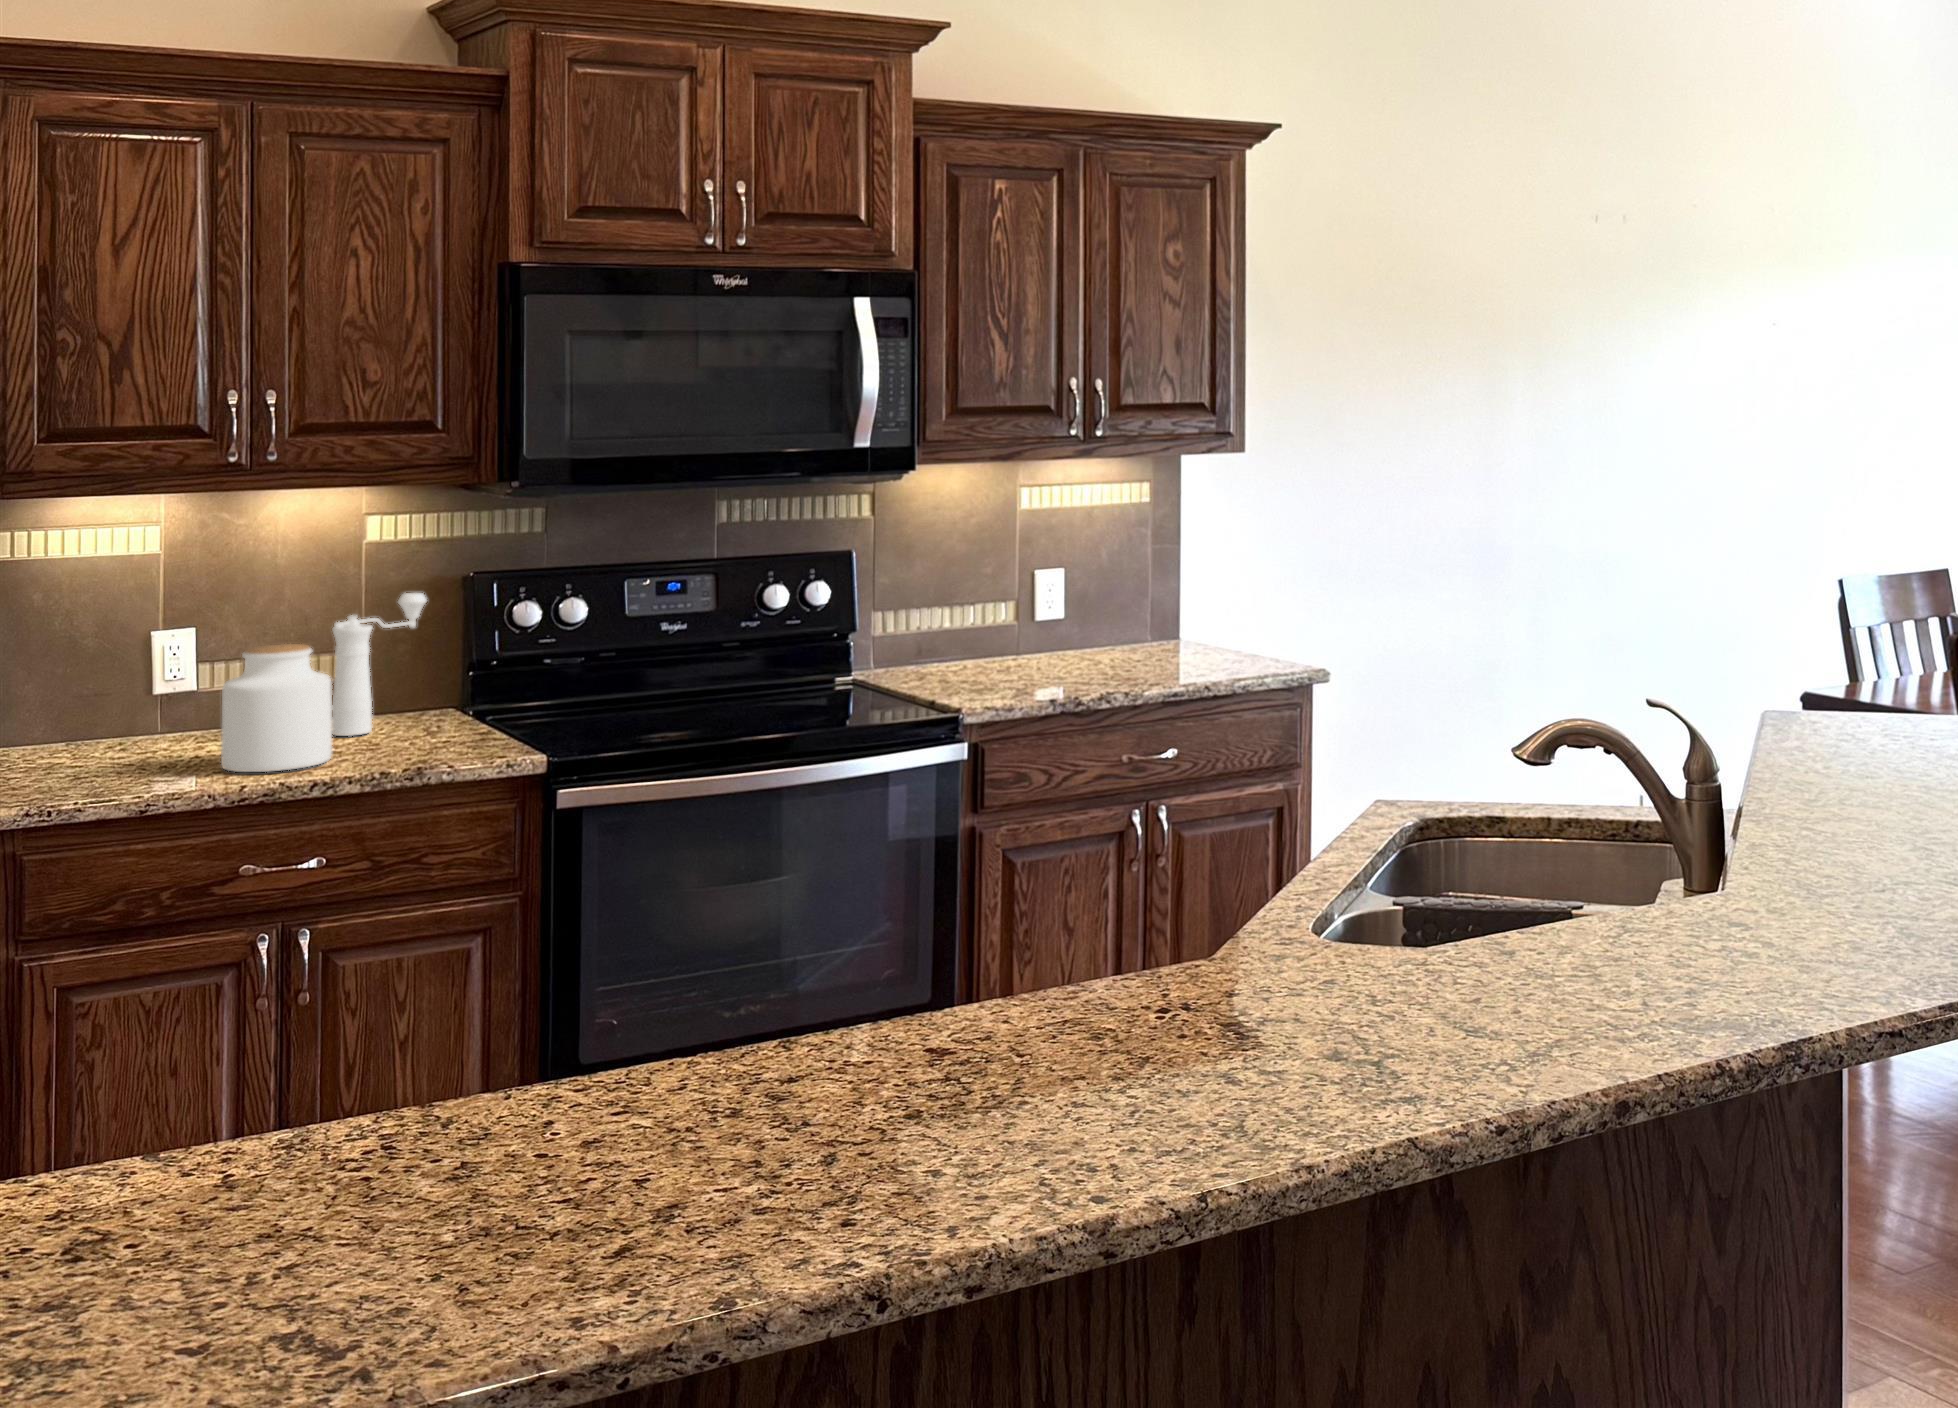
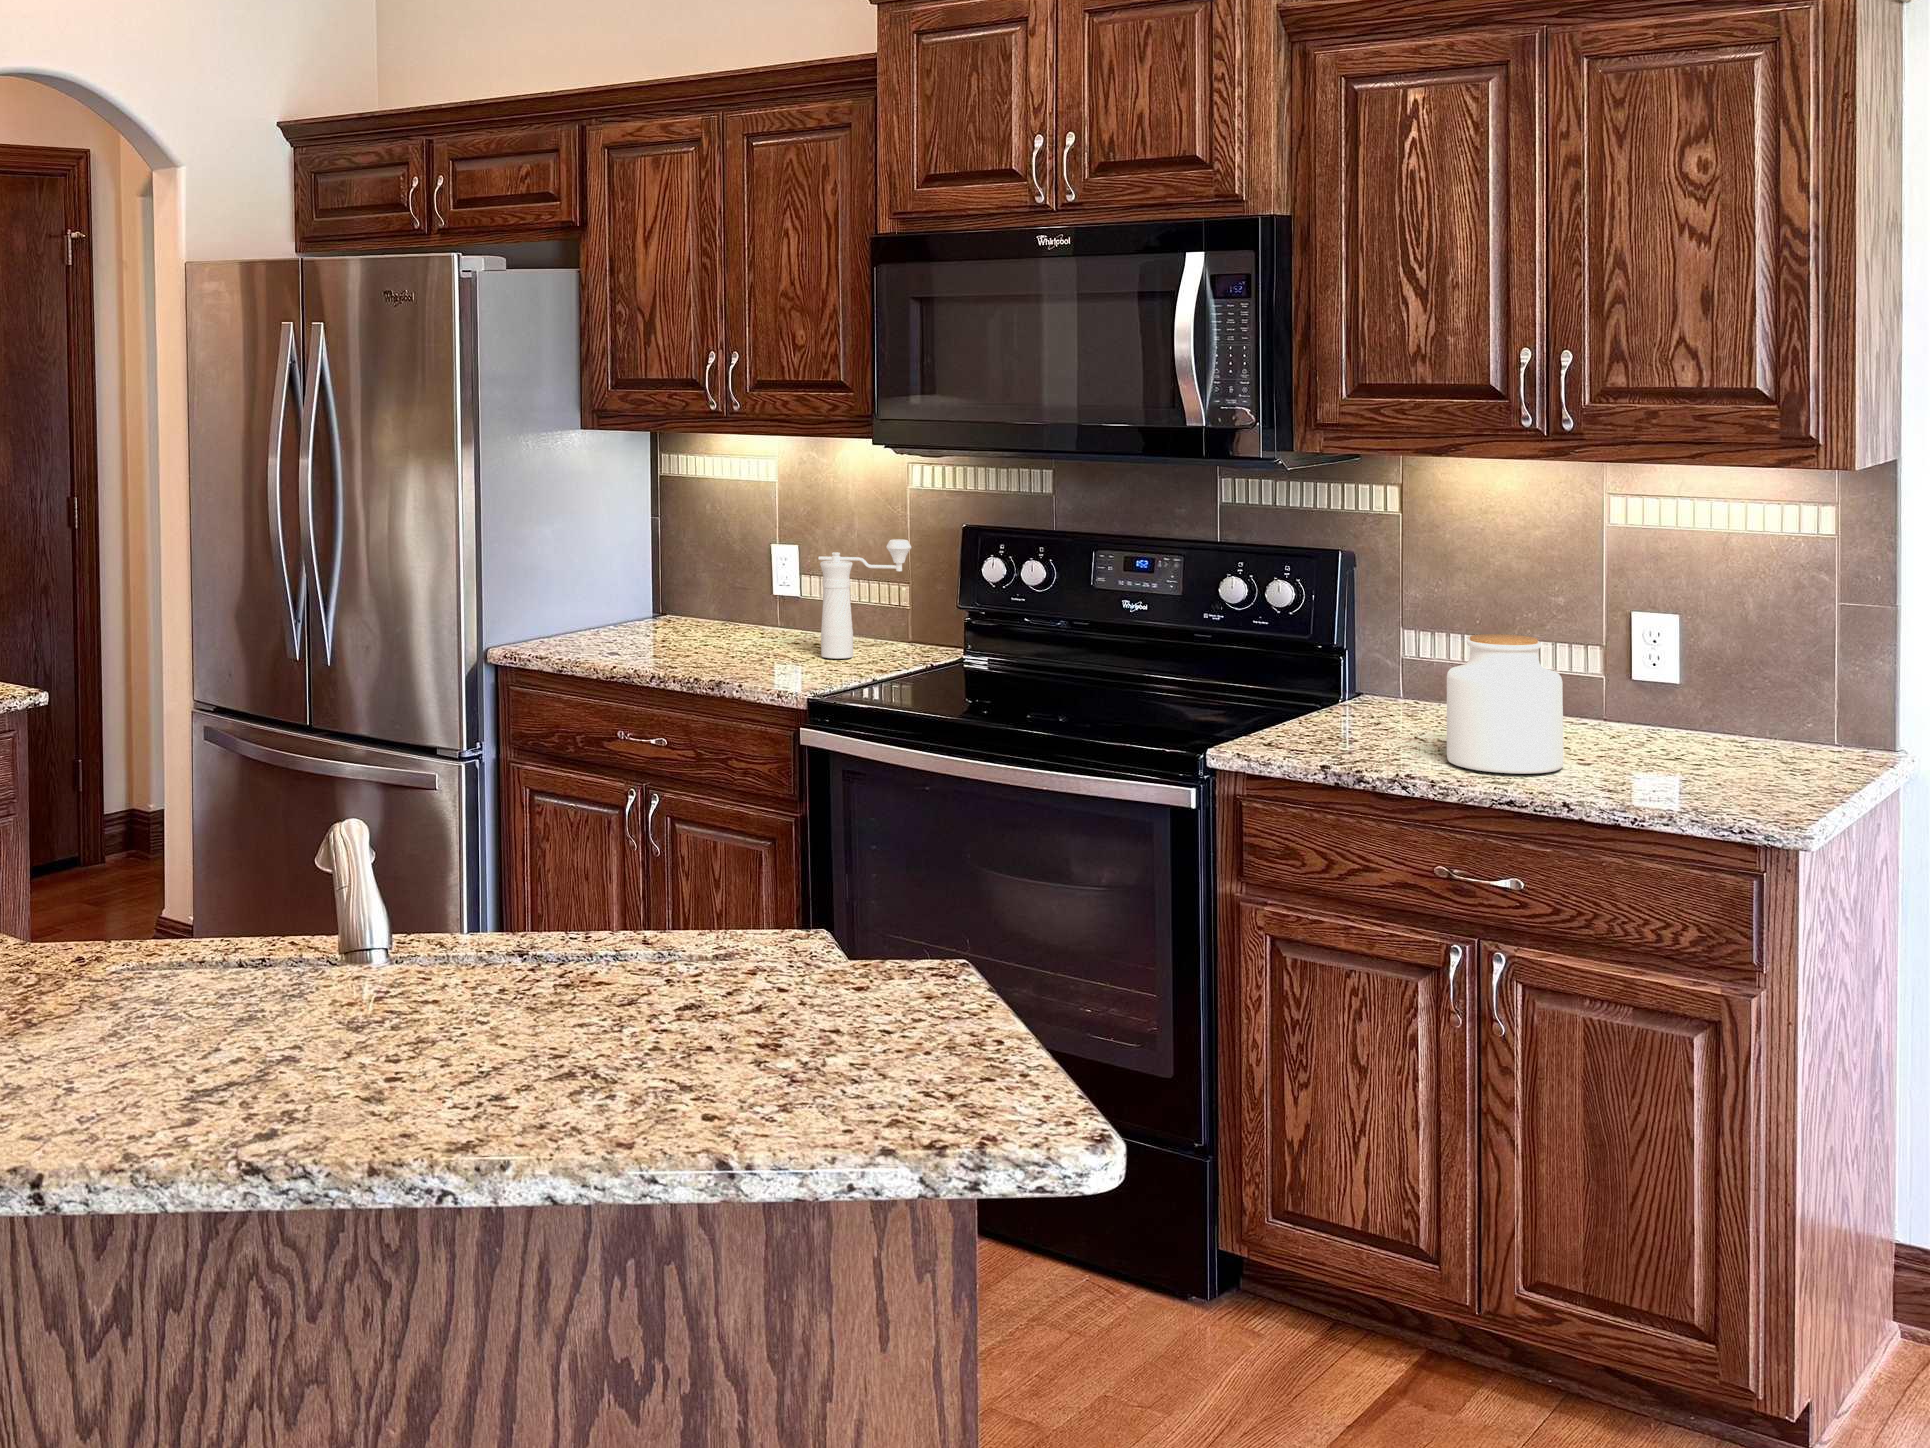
jar: present [221,644,332,772] -> present [1447,634,1563,774]

